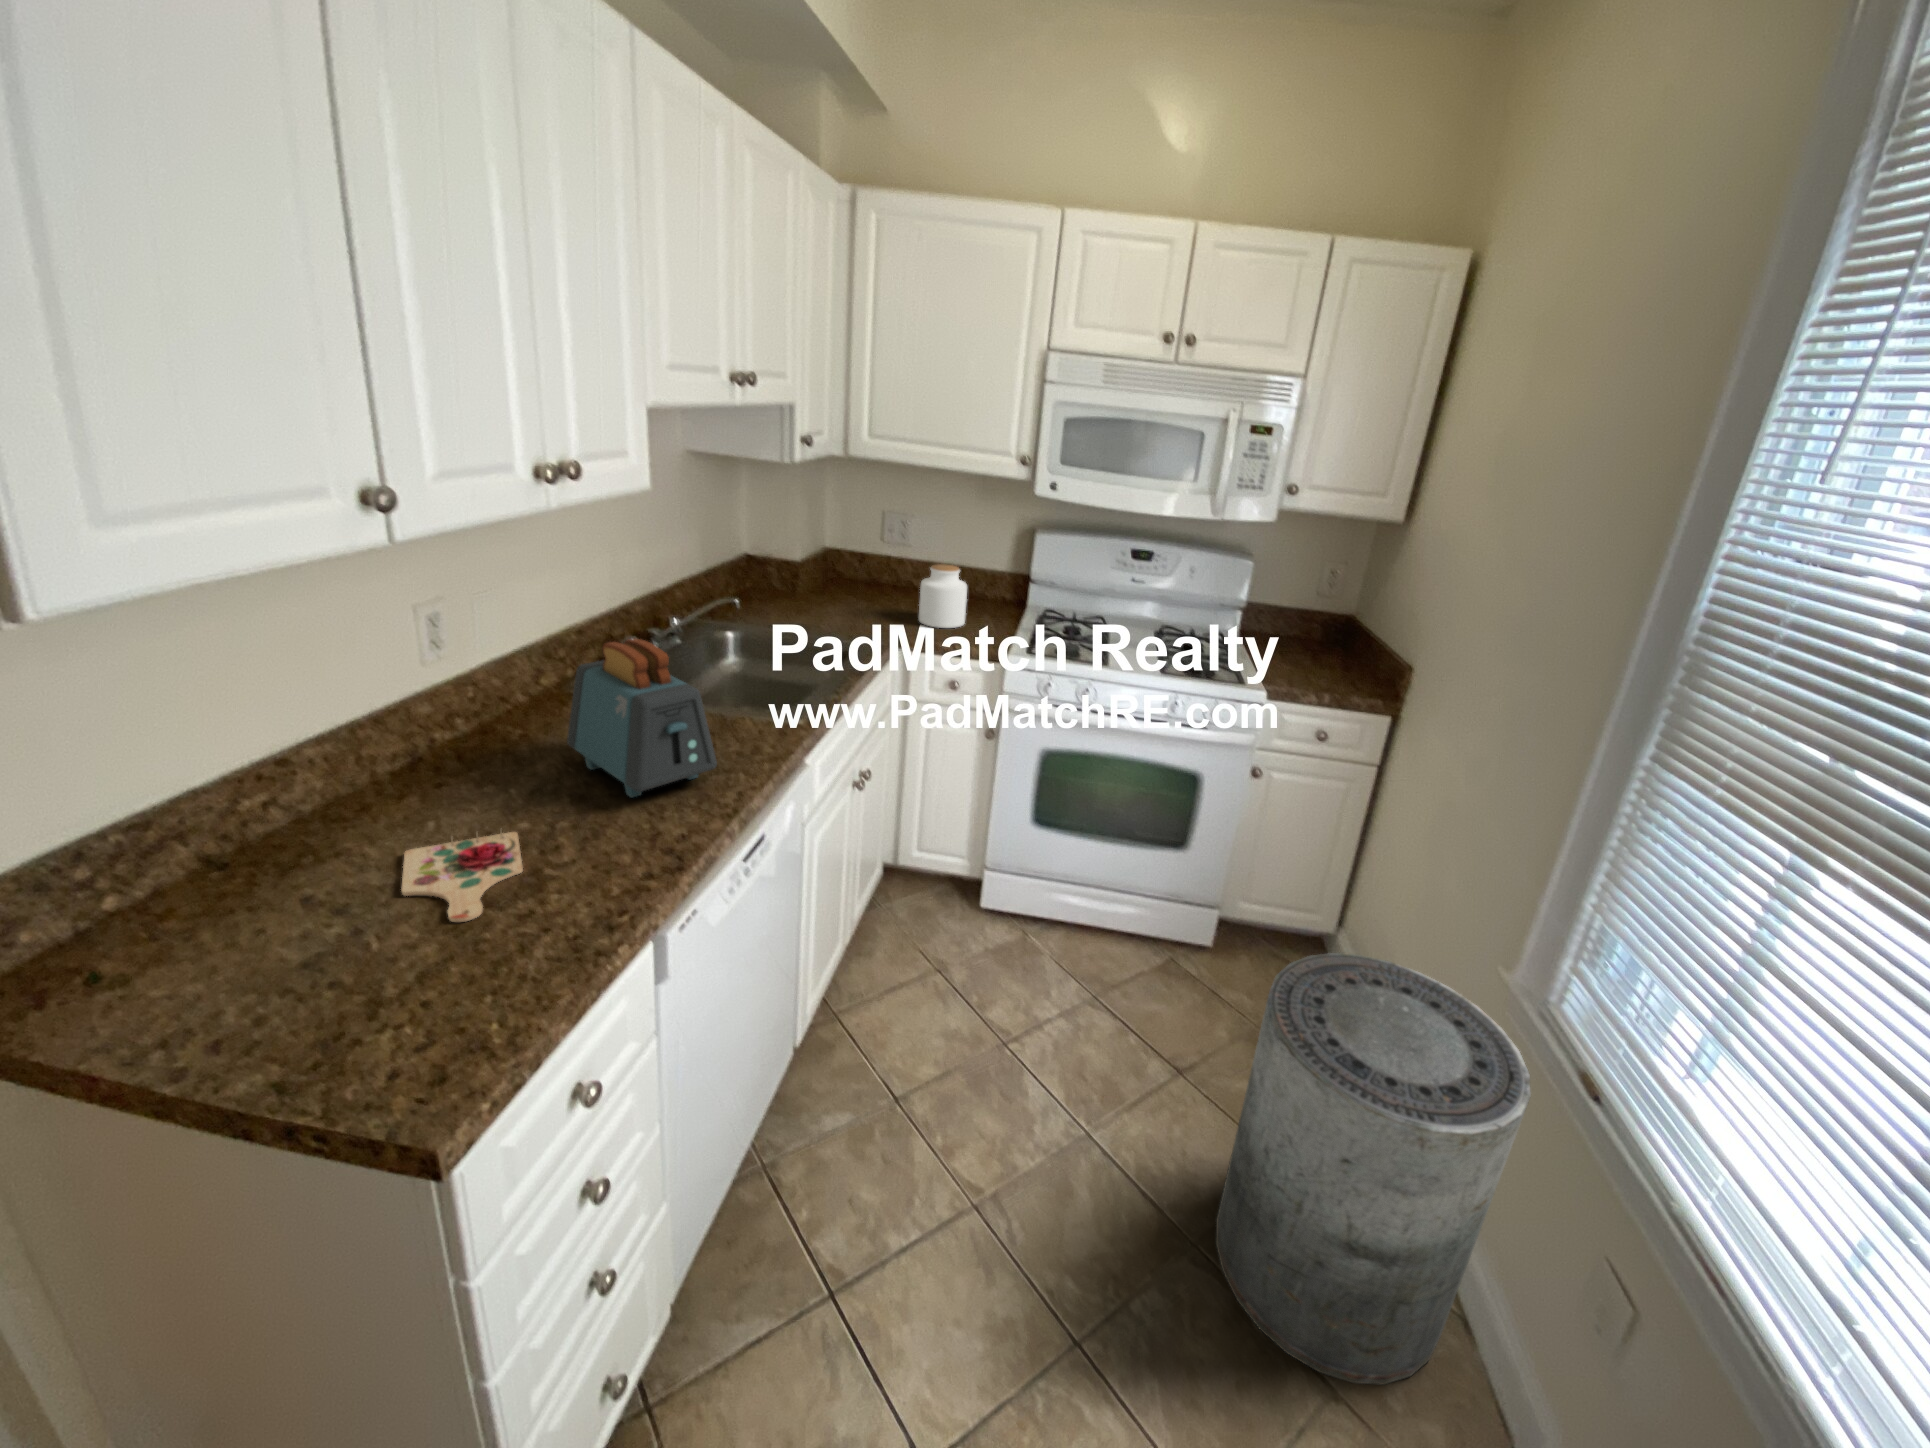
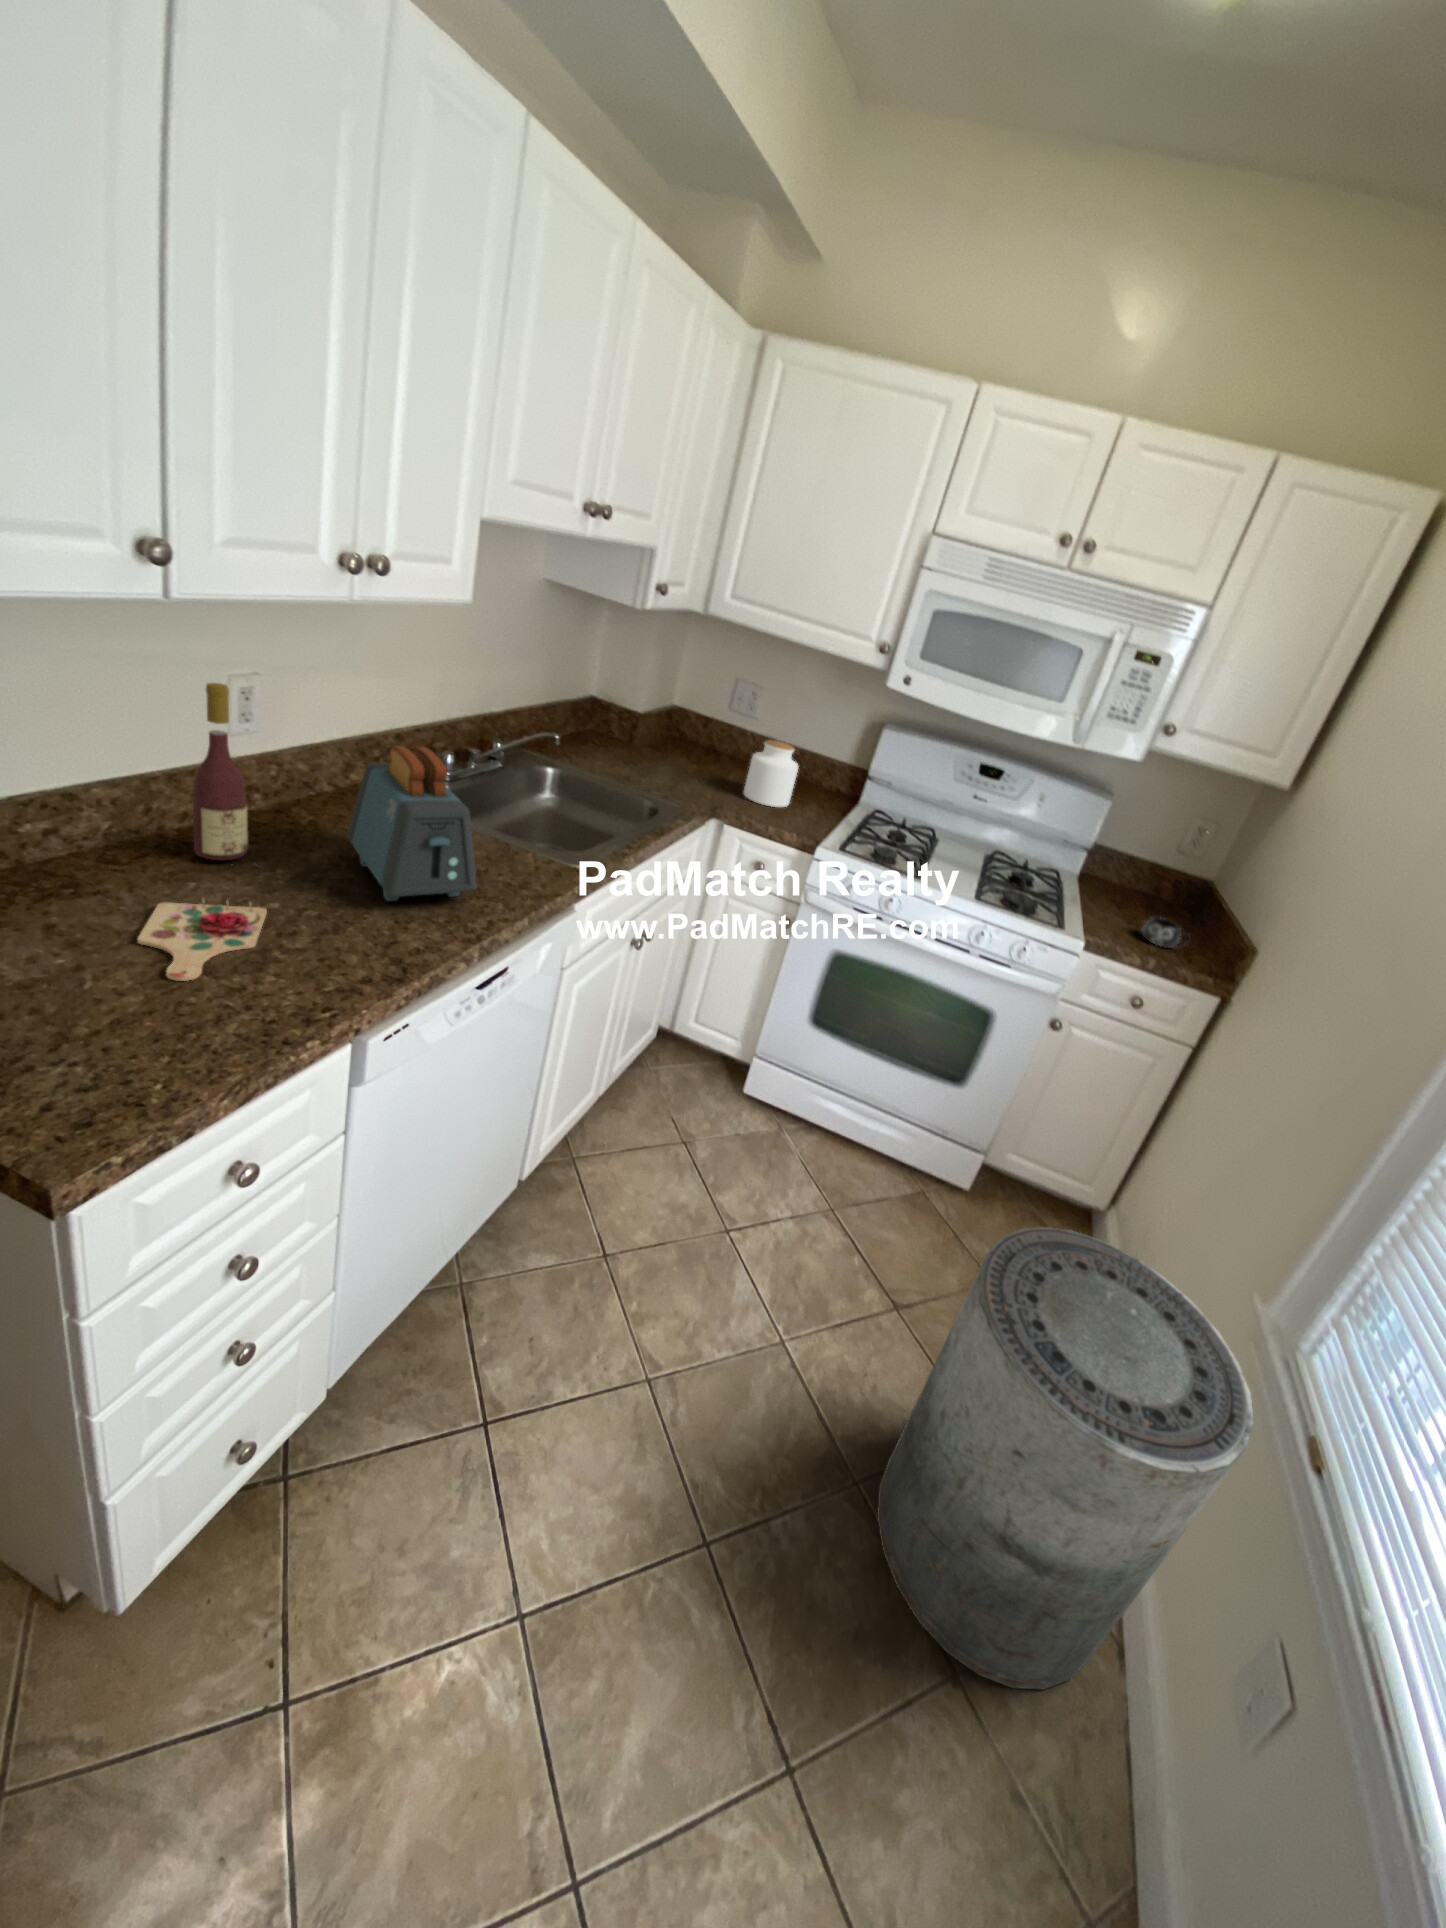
wine bottle: none [401,616,471,802] -> present [193,683,248,860]
mug: none [1314,657,1358,683] -> present [1142,917,1182,948]

